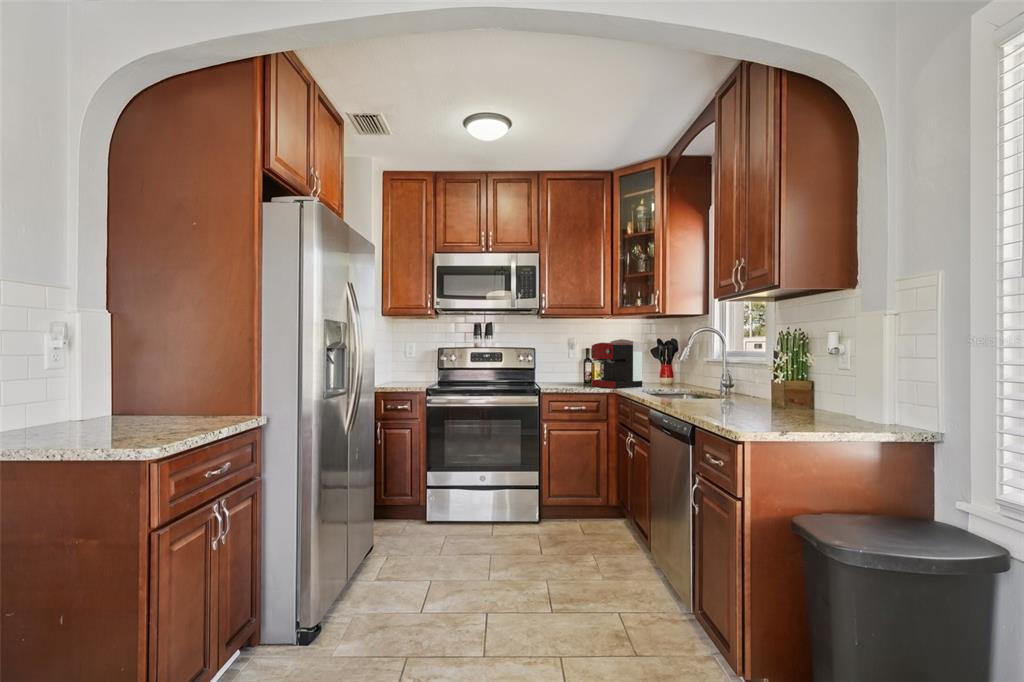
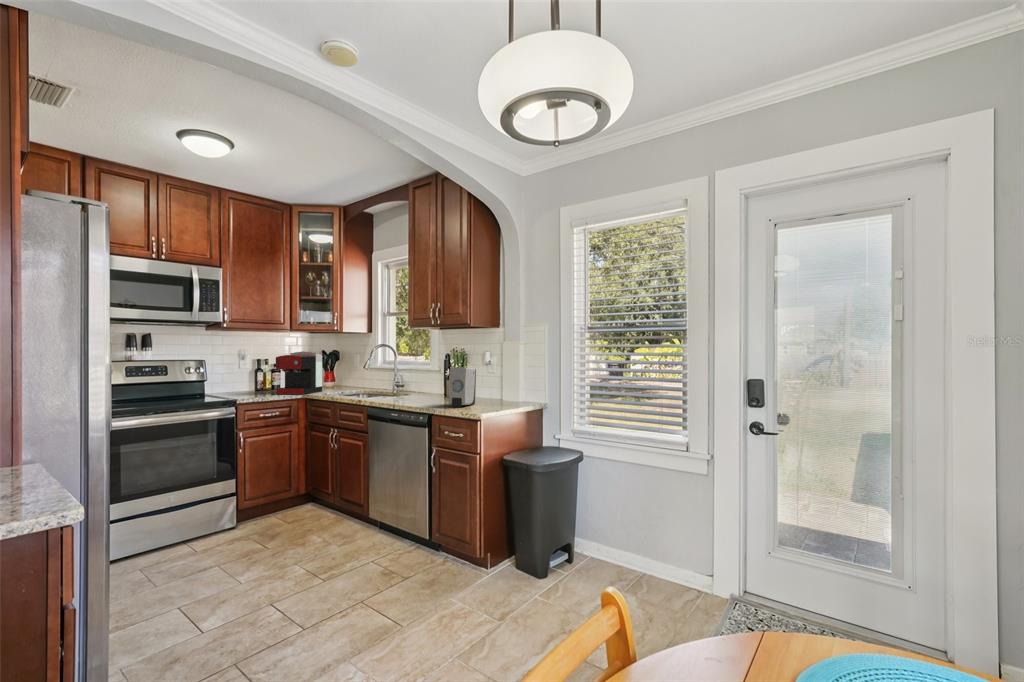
soap dispenser: none [745,356,800,419] -> present [449,367,476,407]

